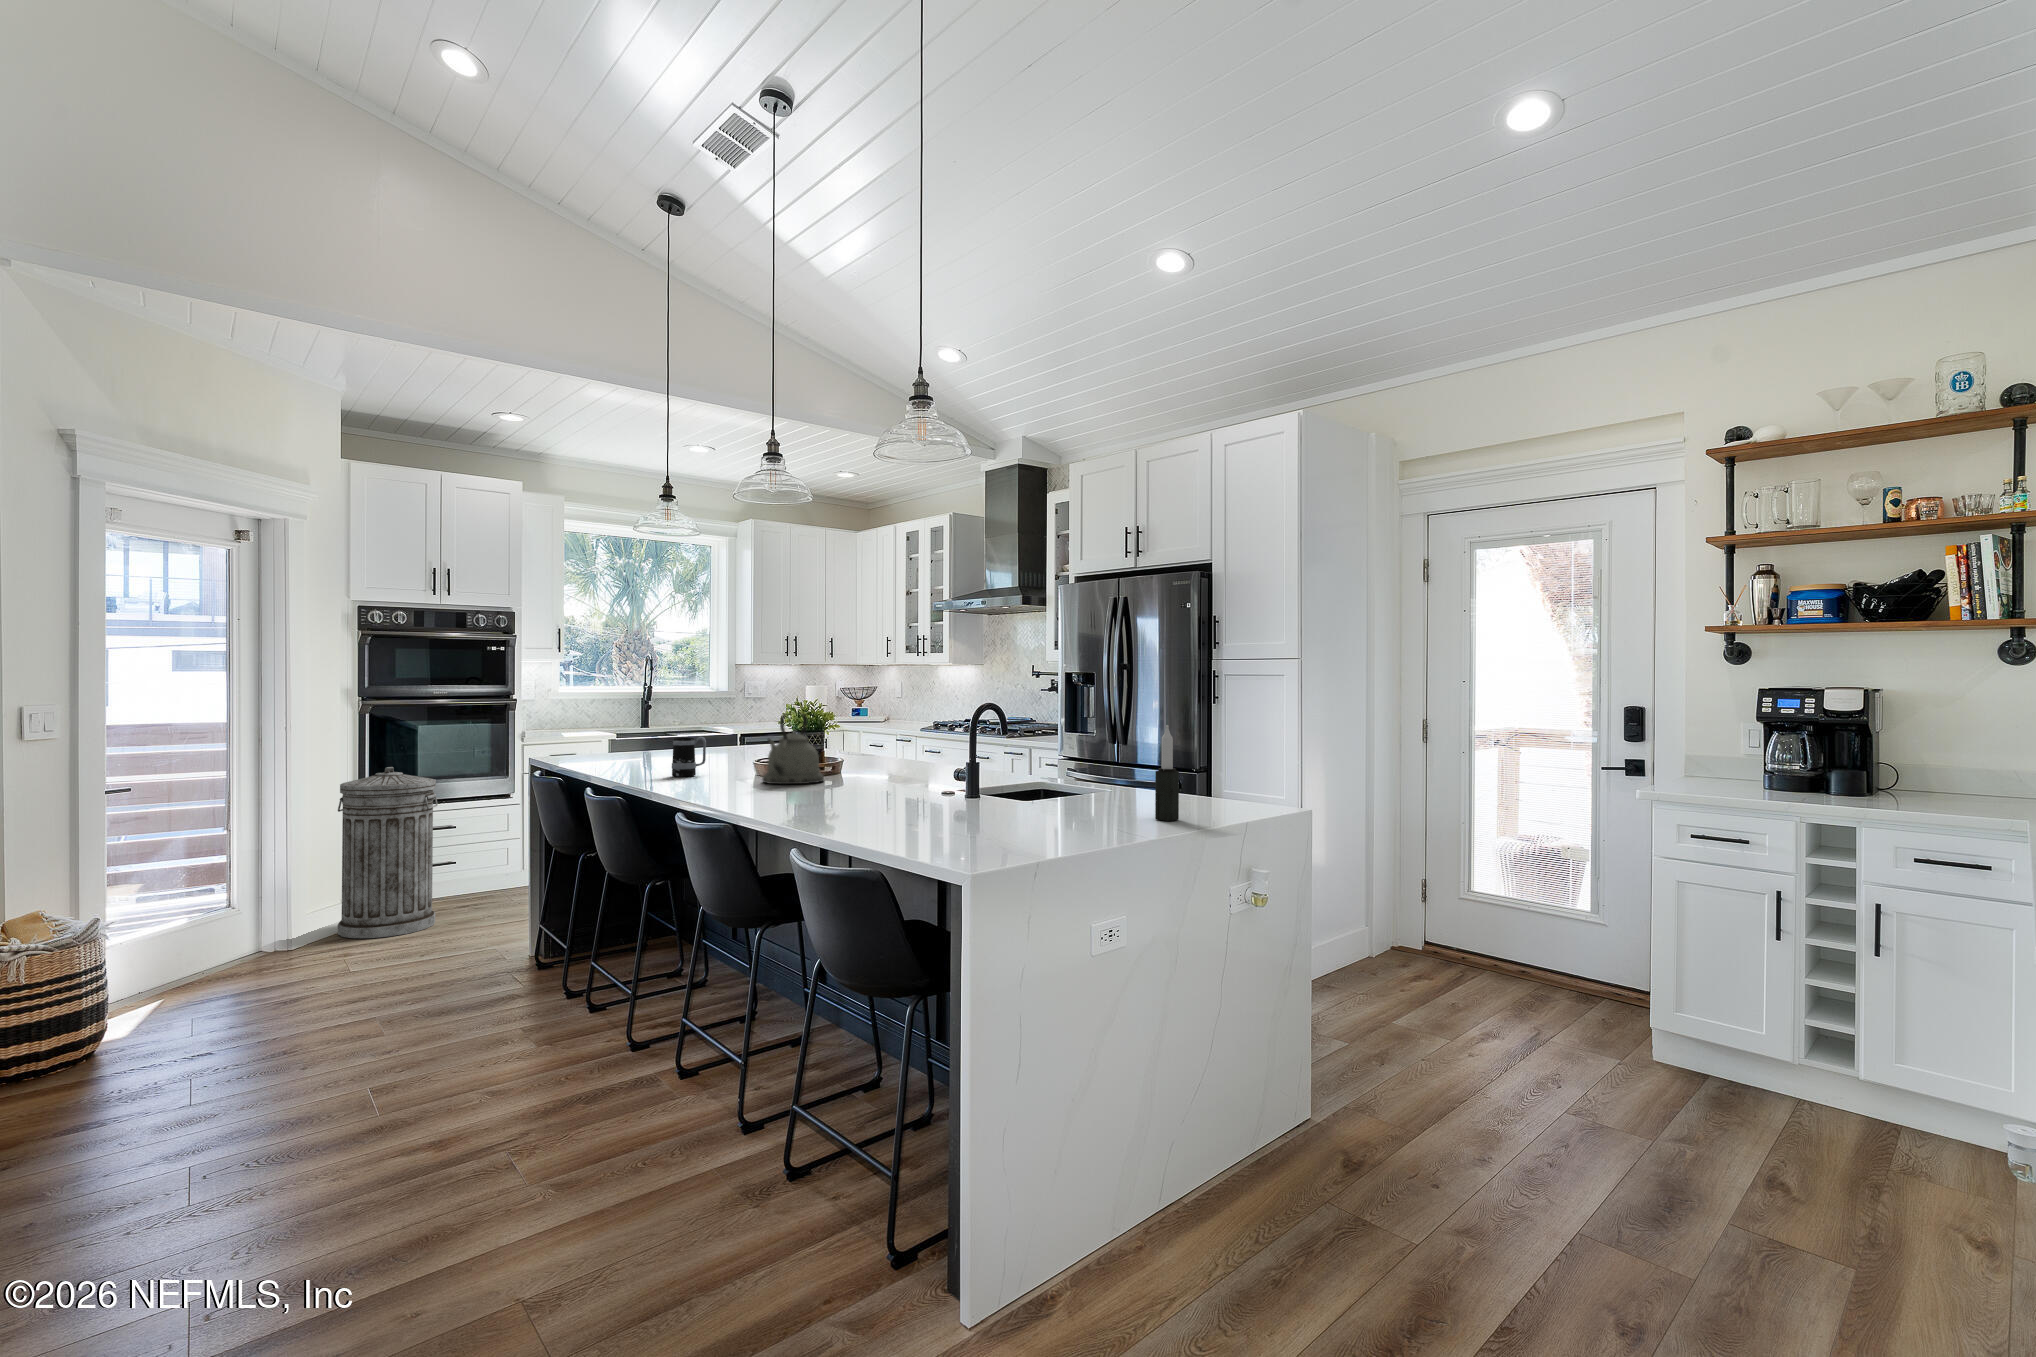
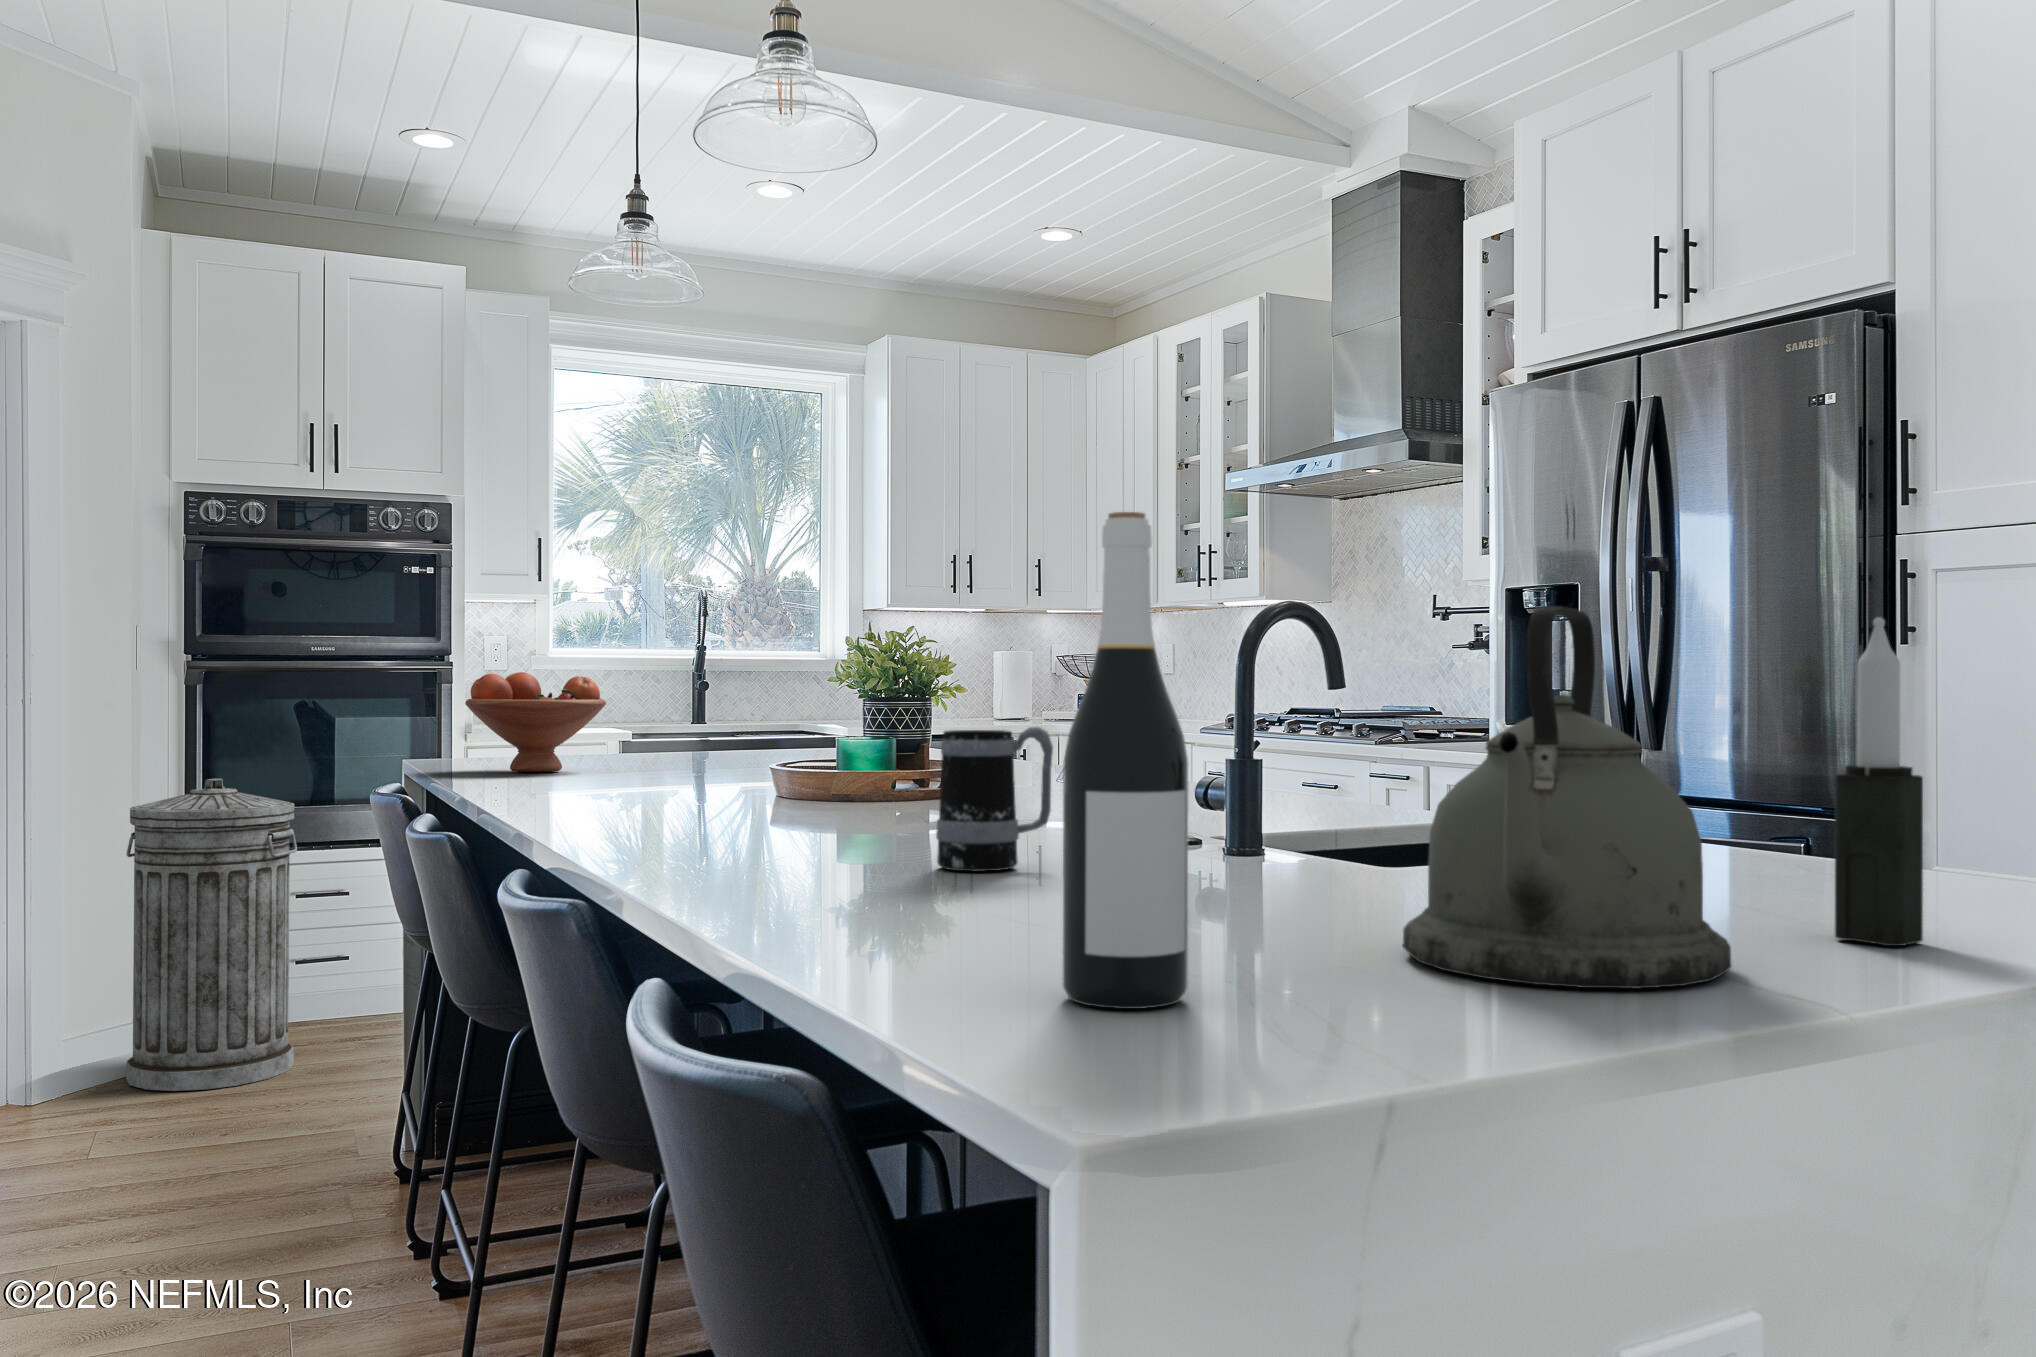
wine bottle: none [944,709,978,845] -> present [1062,512,1188,1009]
fruit bowl: none [568,713,641,763] -> present [465,672,606,772]
kettle: present [762,713,824,784] -> present [1403,606,1732,989]
mug: present [672,737,706,777] -> present [936,727,1053,871]

